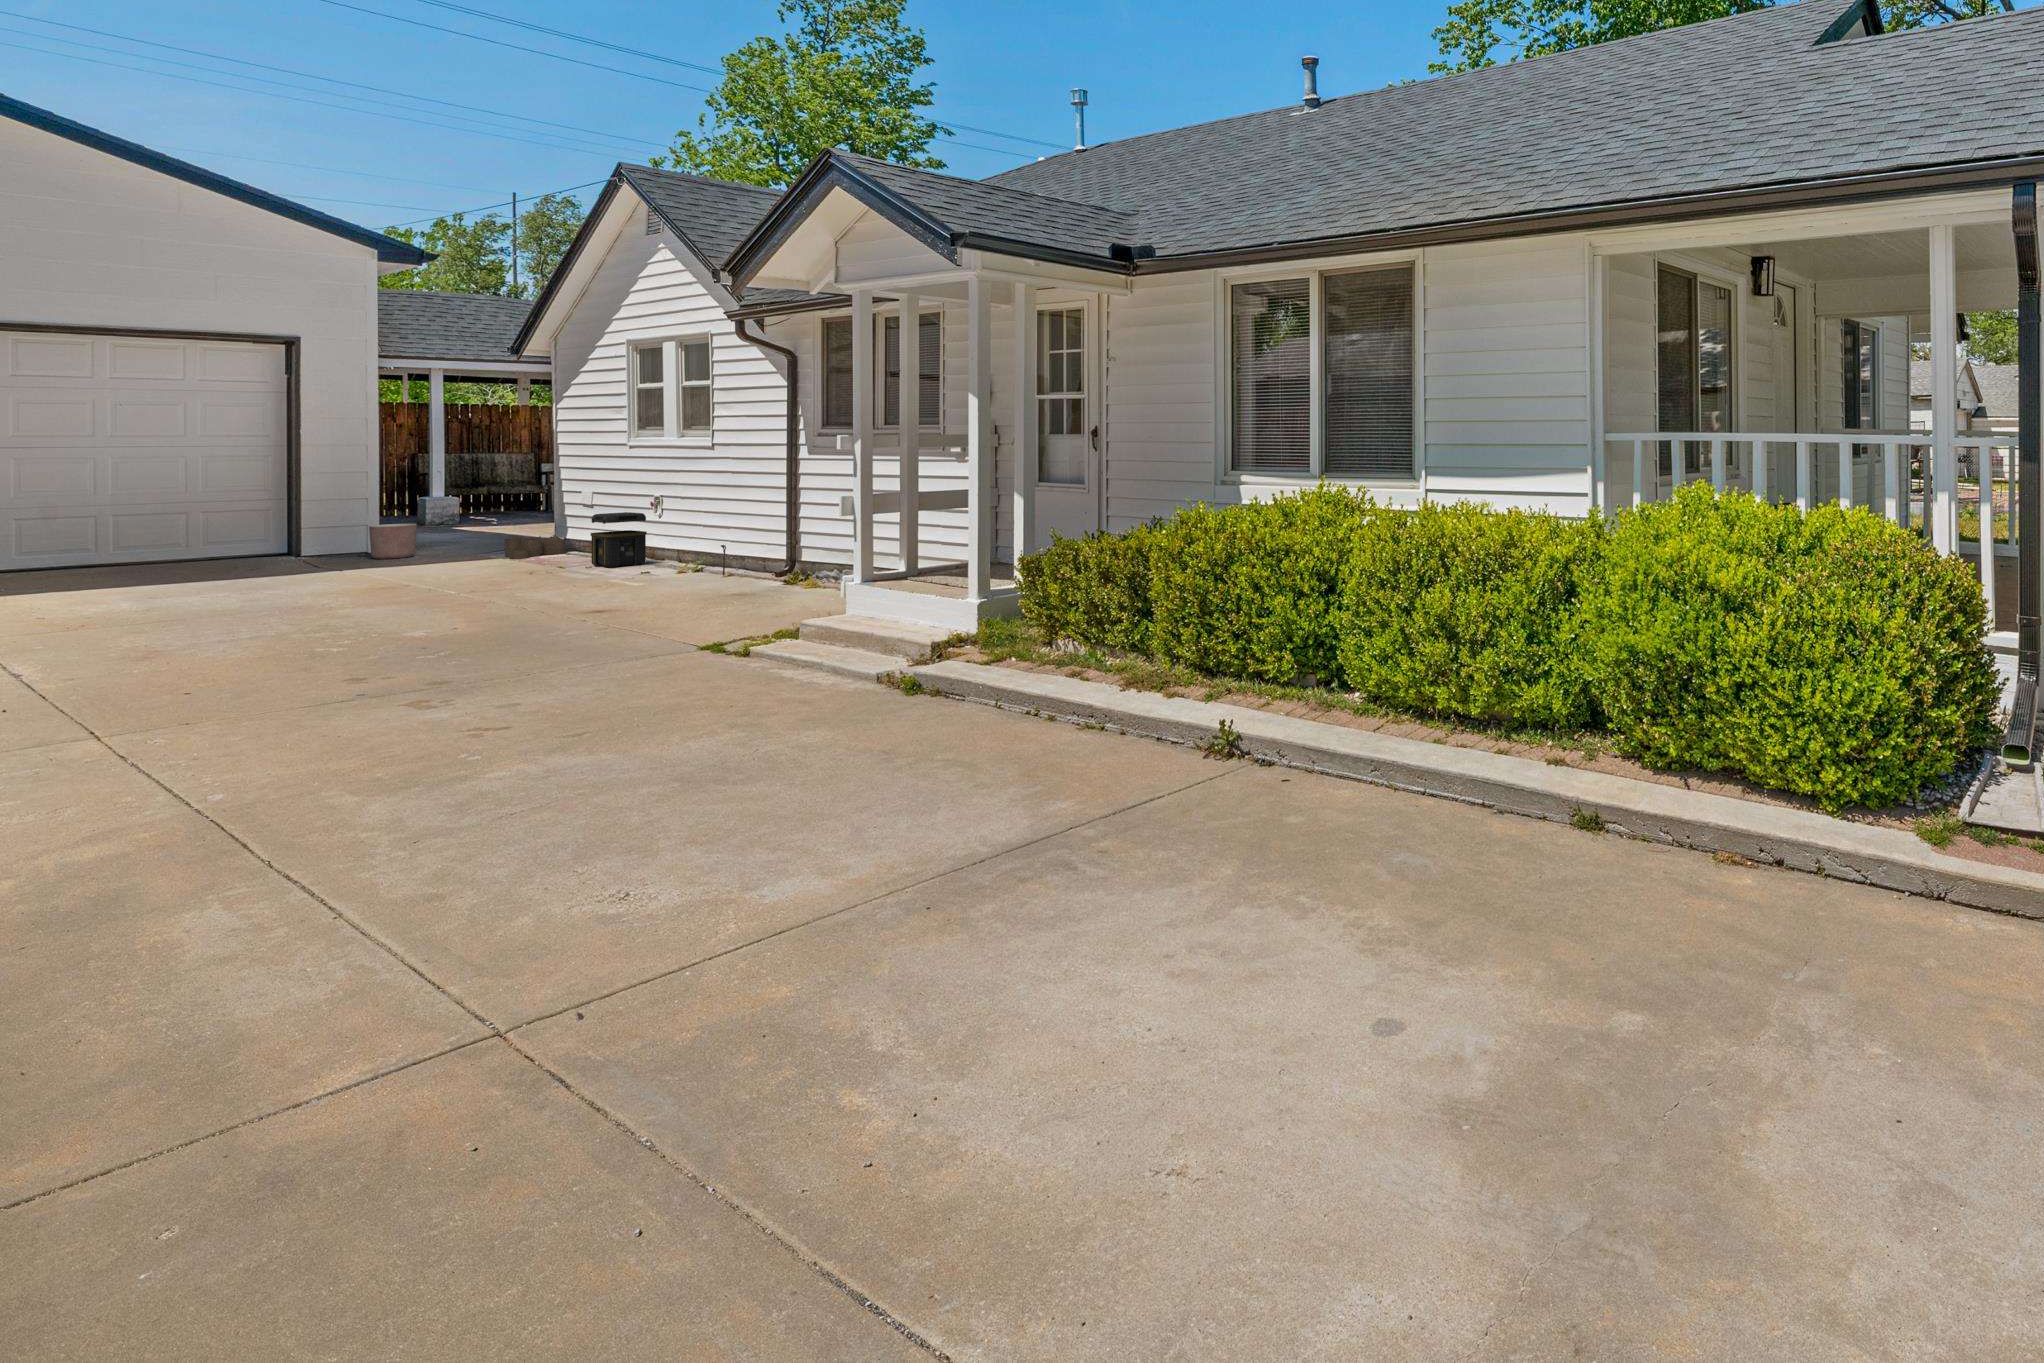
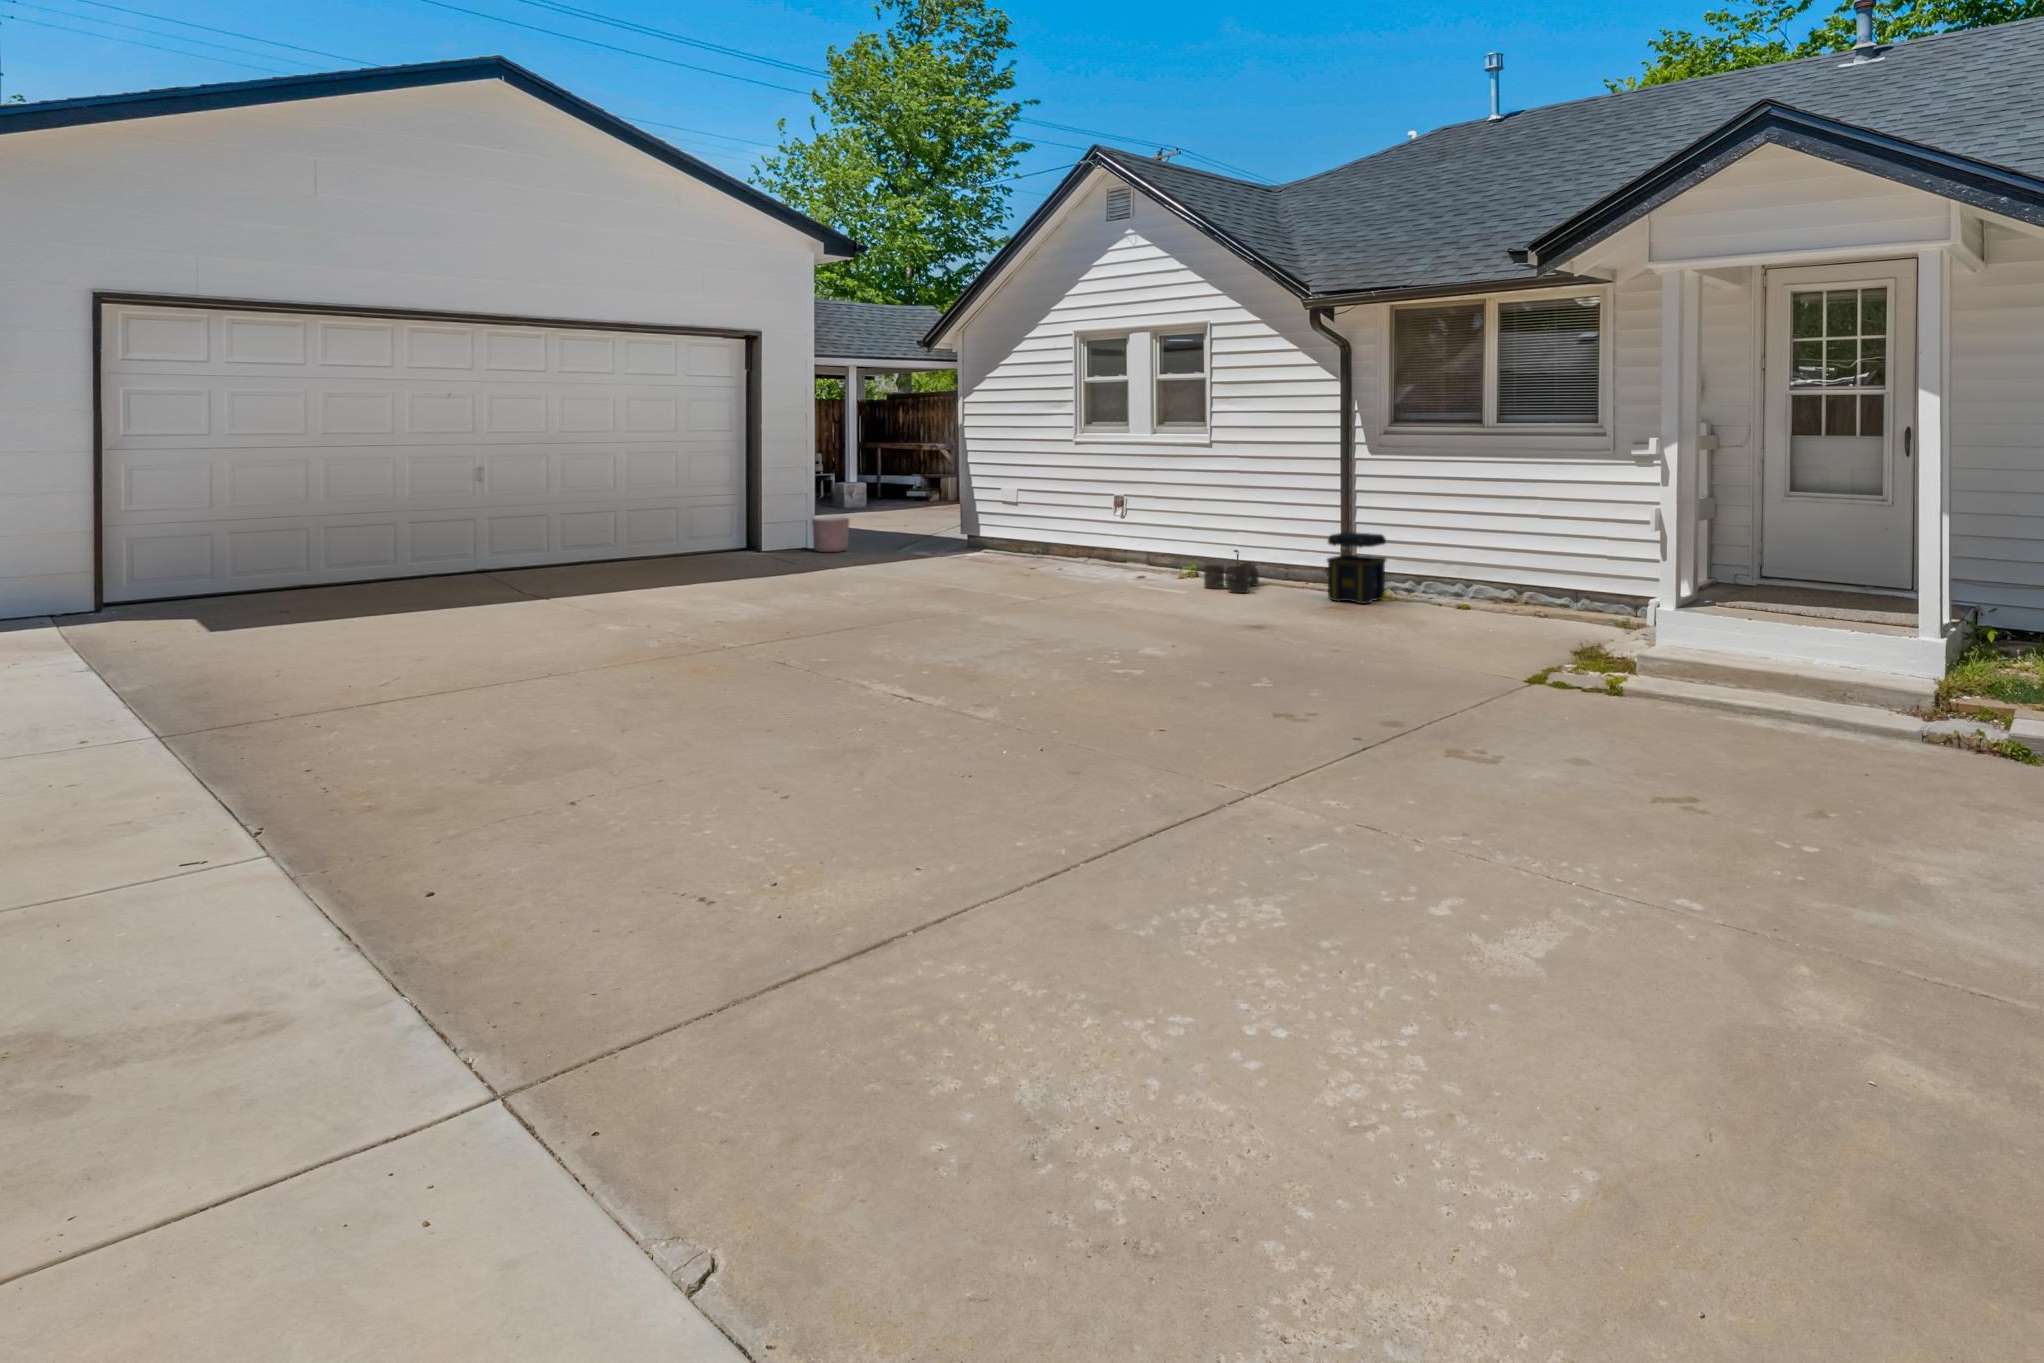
toolbox: present [591,512,647,568] -> present [1327,532,1386,604]
woven basket: present [505,535,565,559] -> present [1204,562,1259,593]

